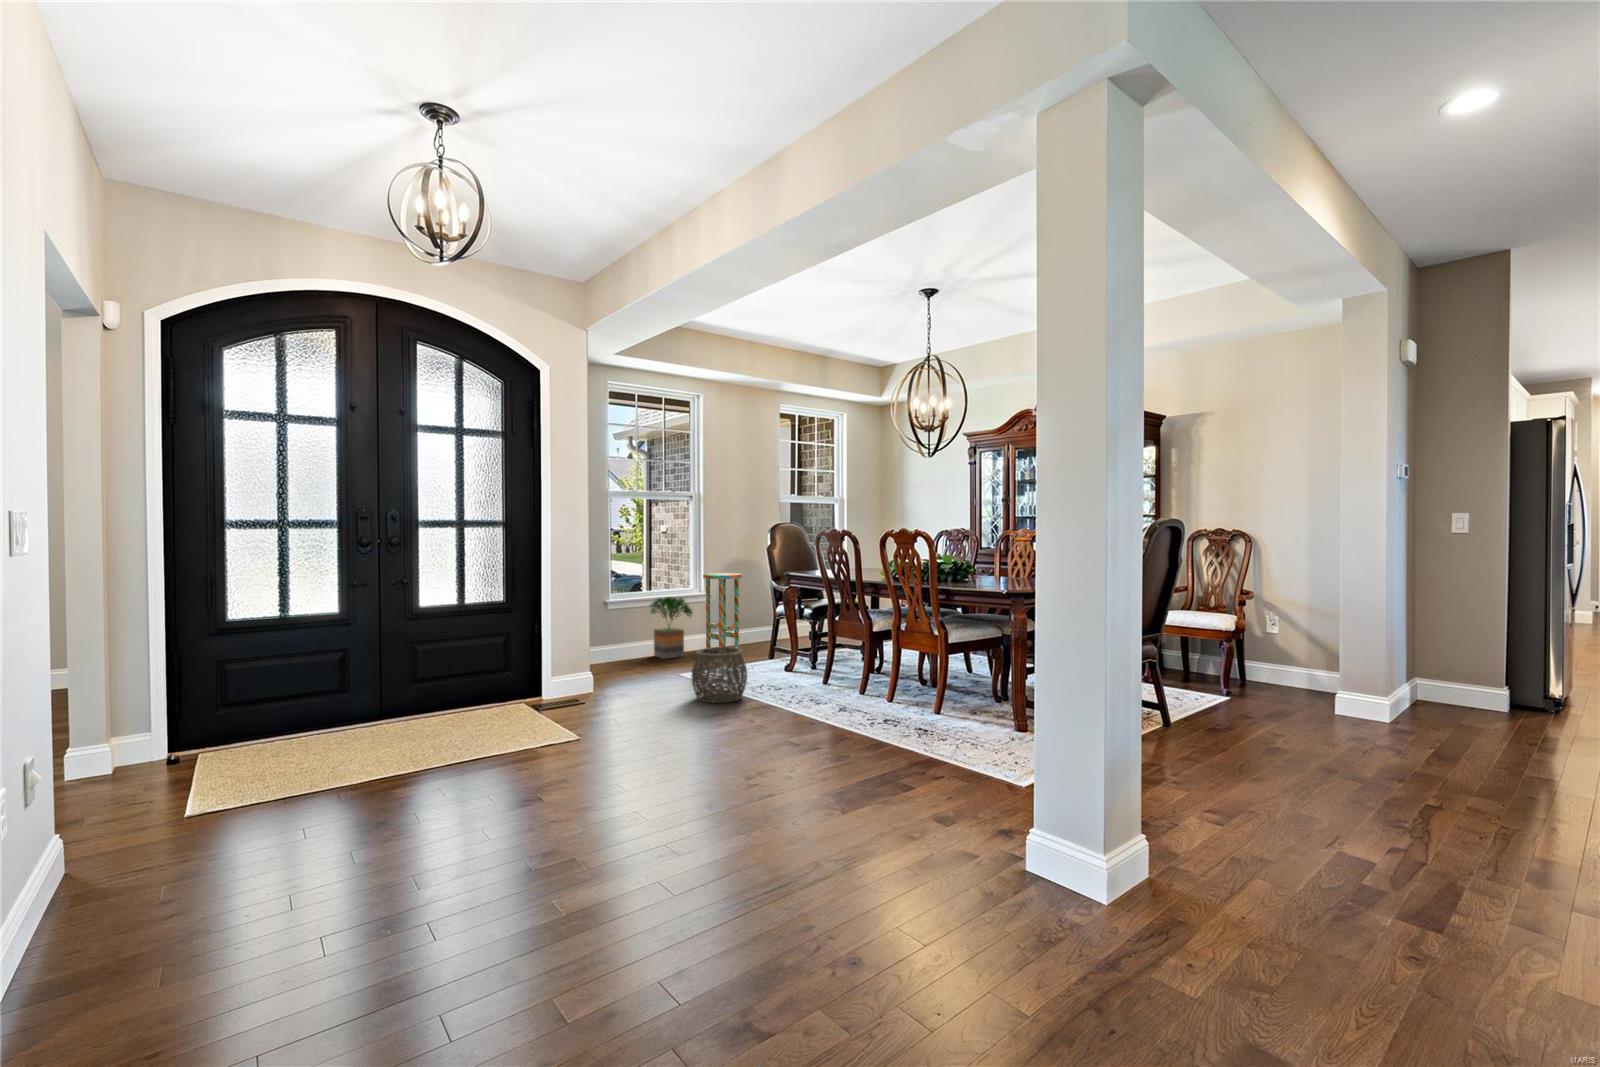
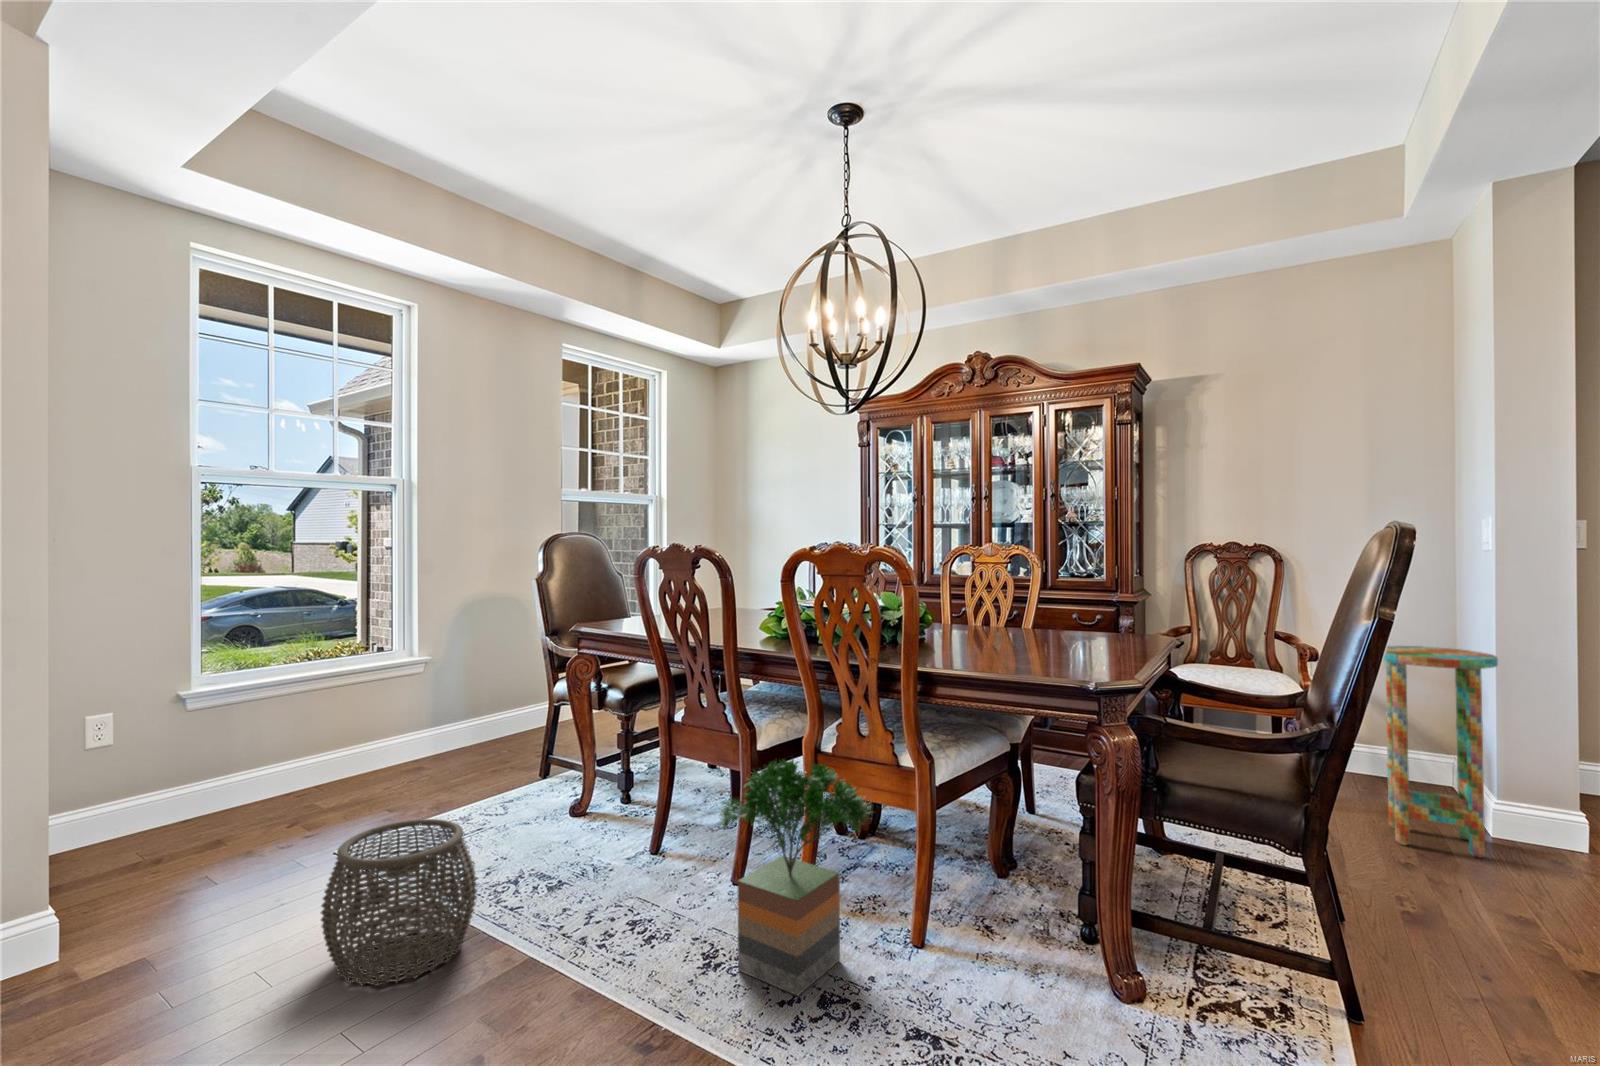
side table: present [703,573,742,649] -> present [1383,646,1498,858]
potted tree: present [650,597,693,659] -> present [720,759,870,996]

